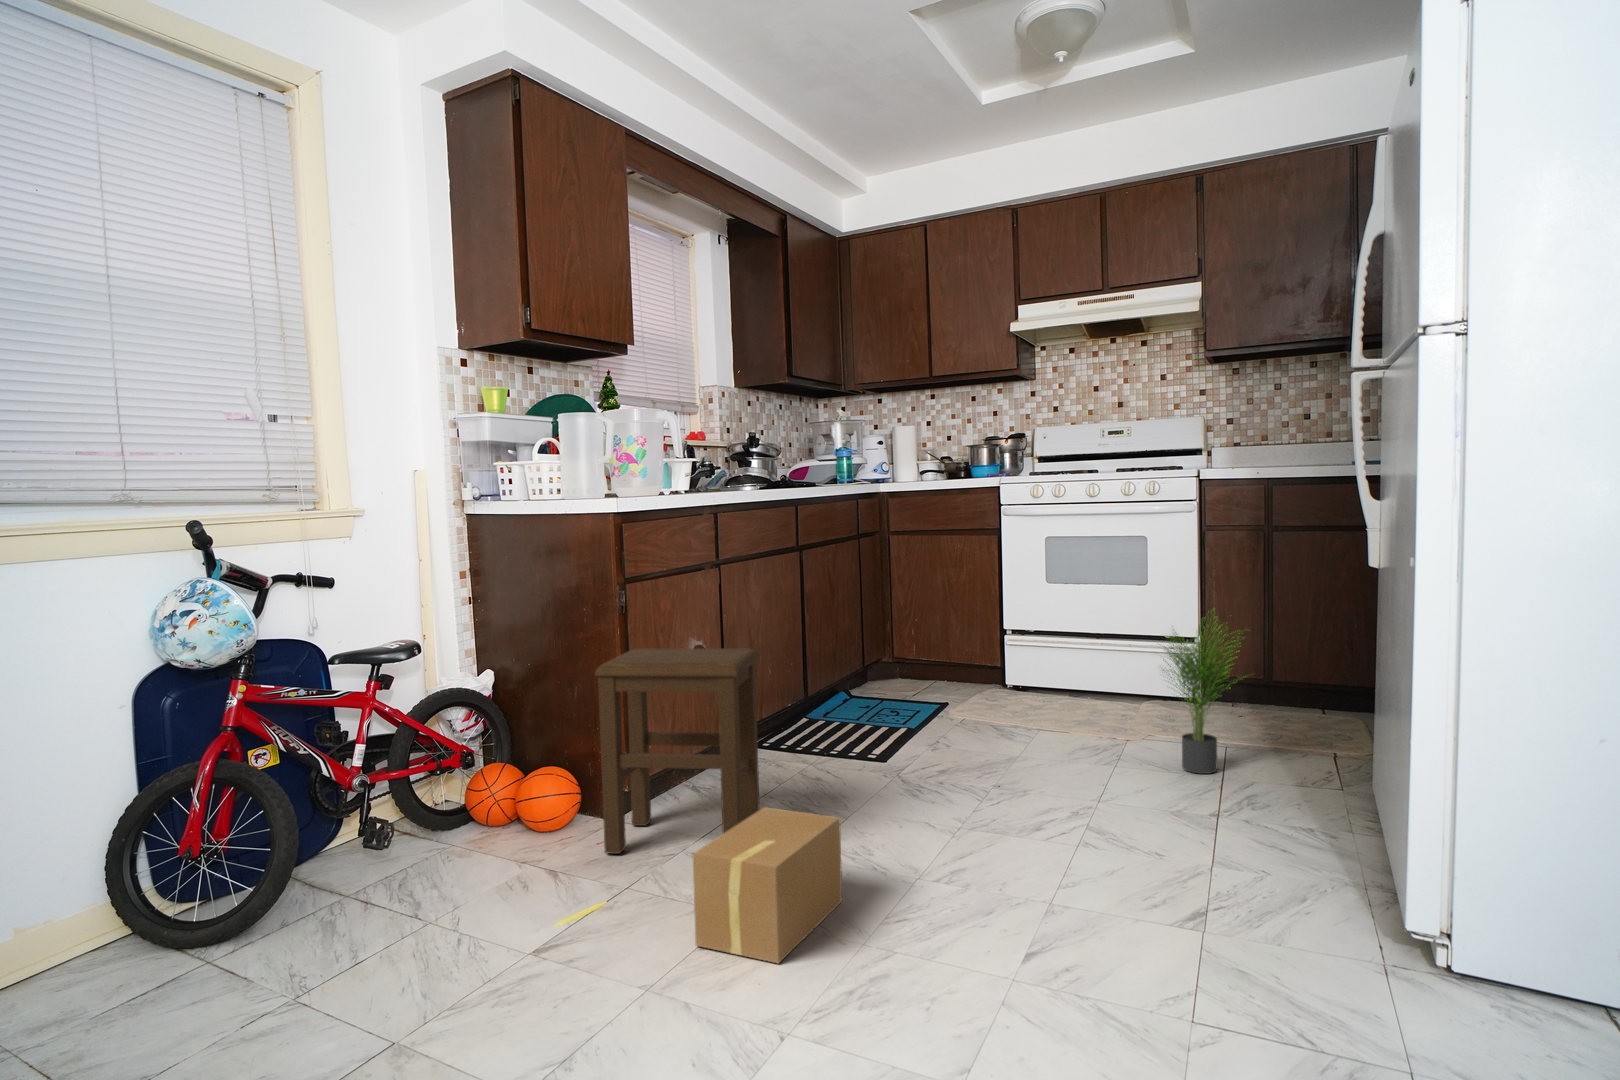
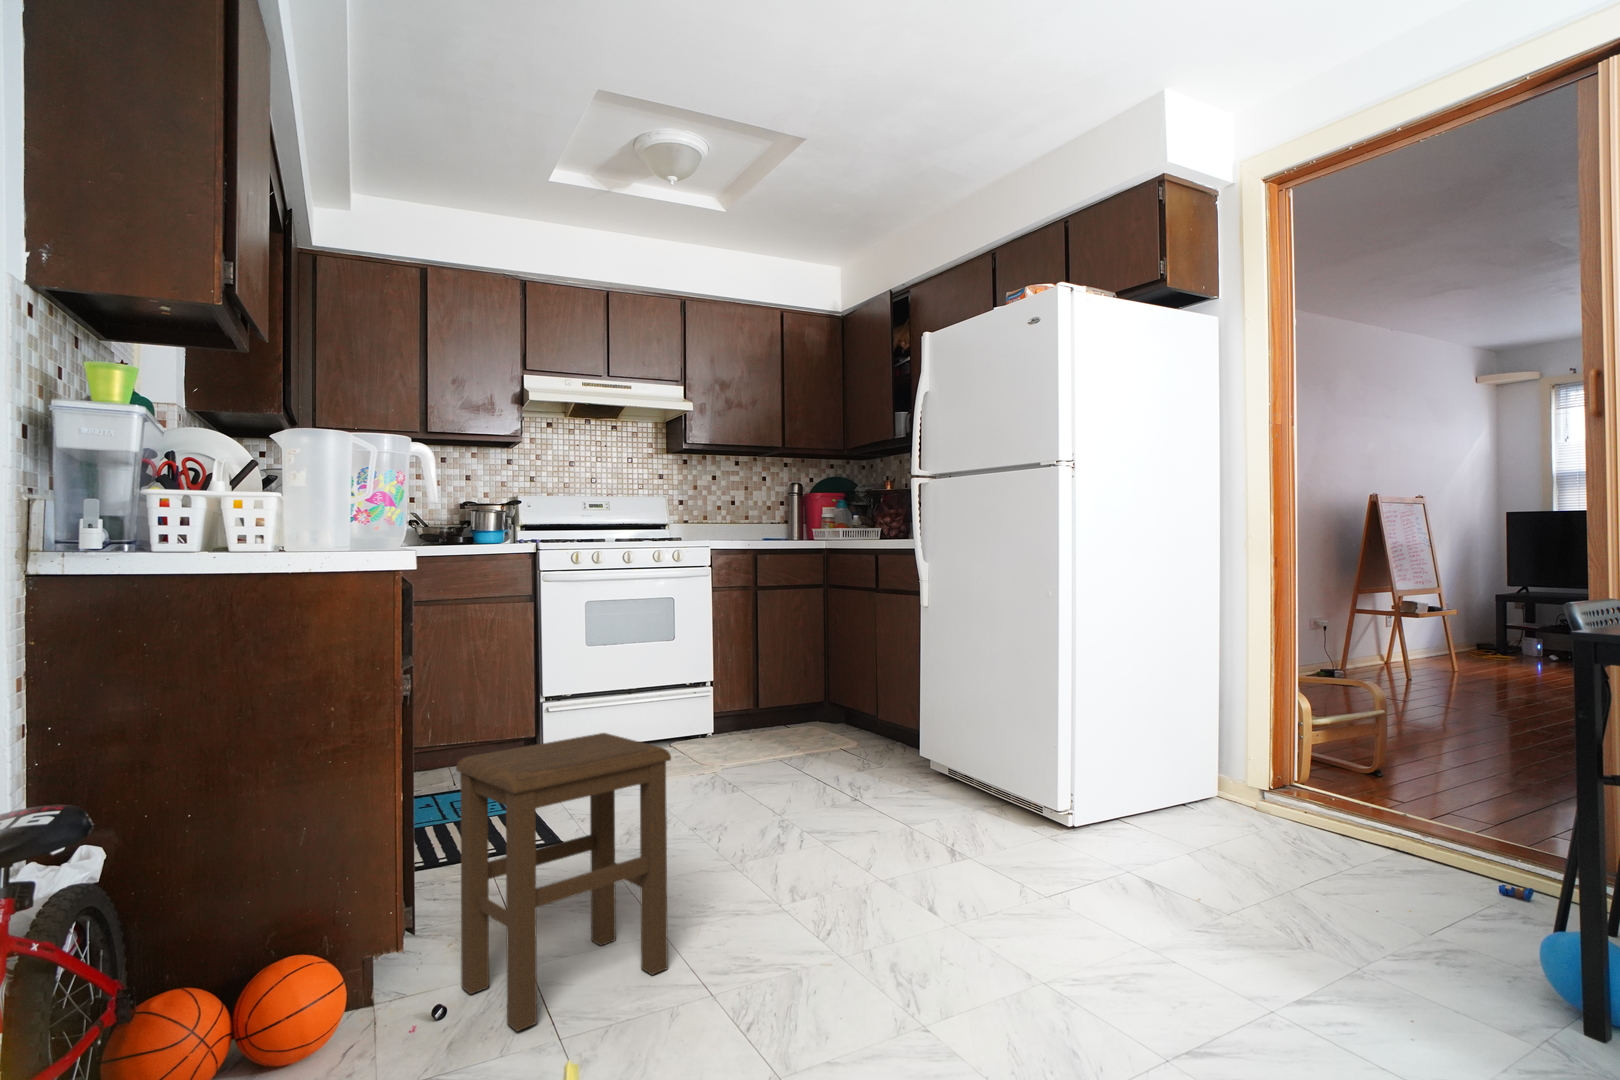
potted plant: present [1164,612,1244,774] -> none [772,652,856,787]
cardboard box: present [693,807,842,963] -> none [753,875,907,1048]

